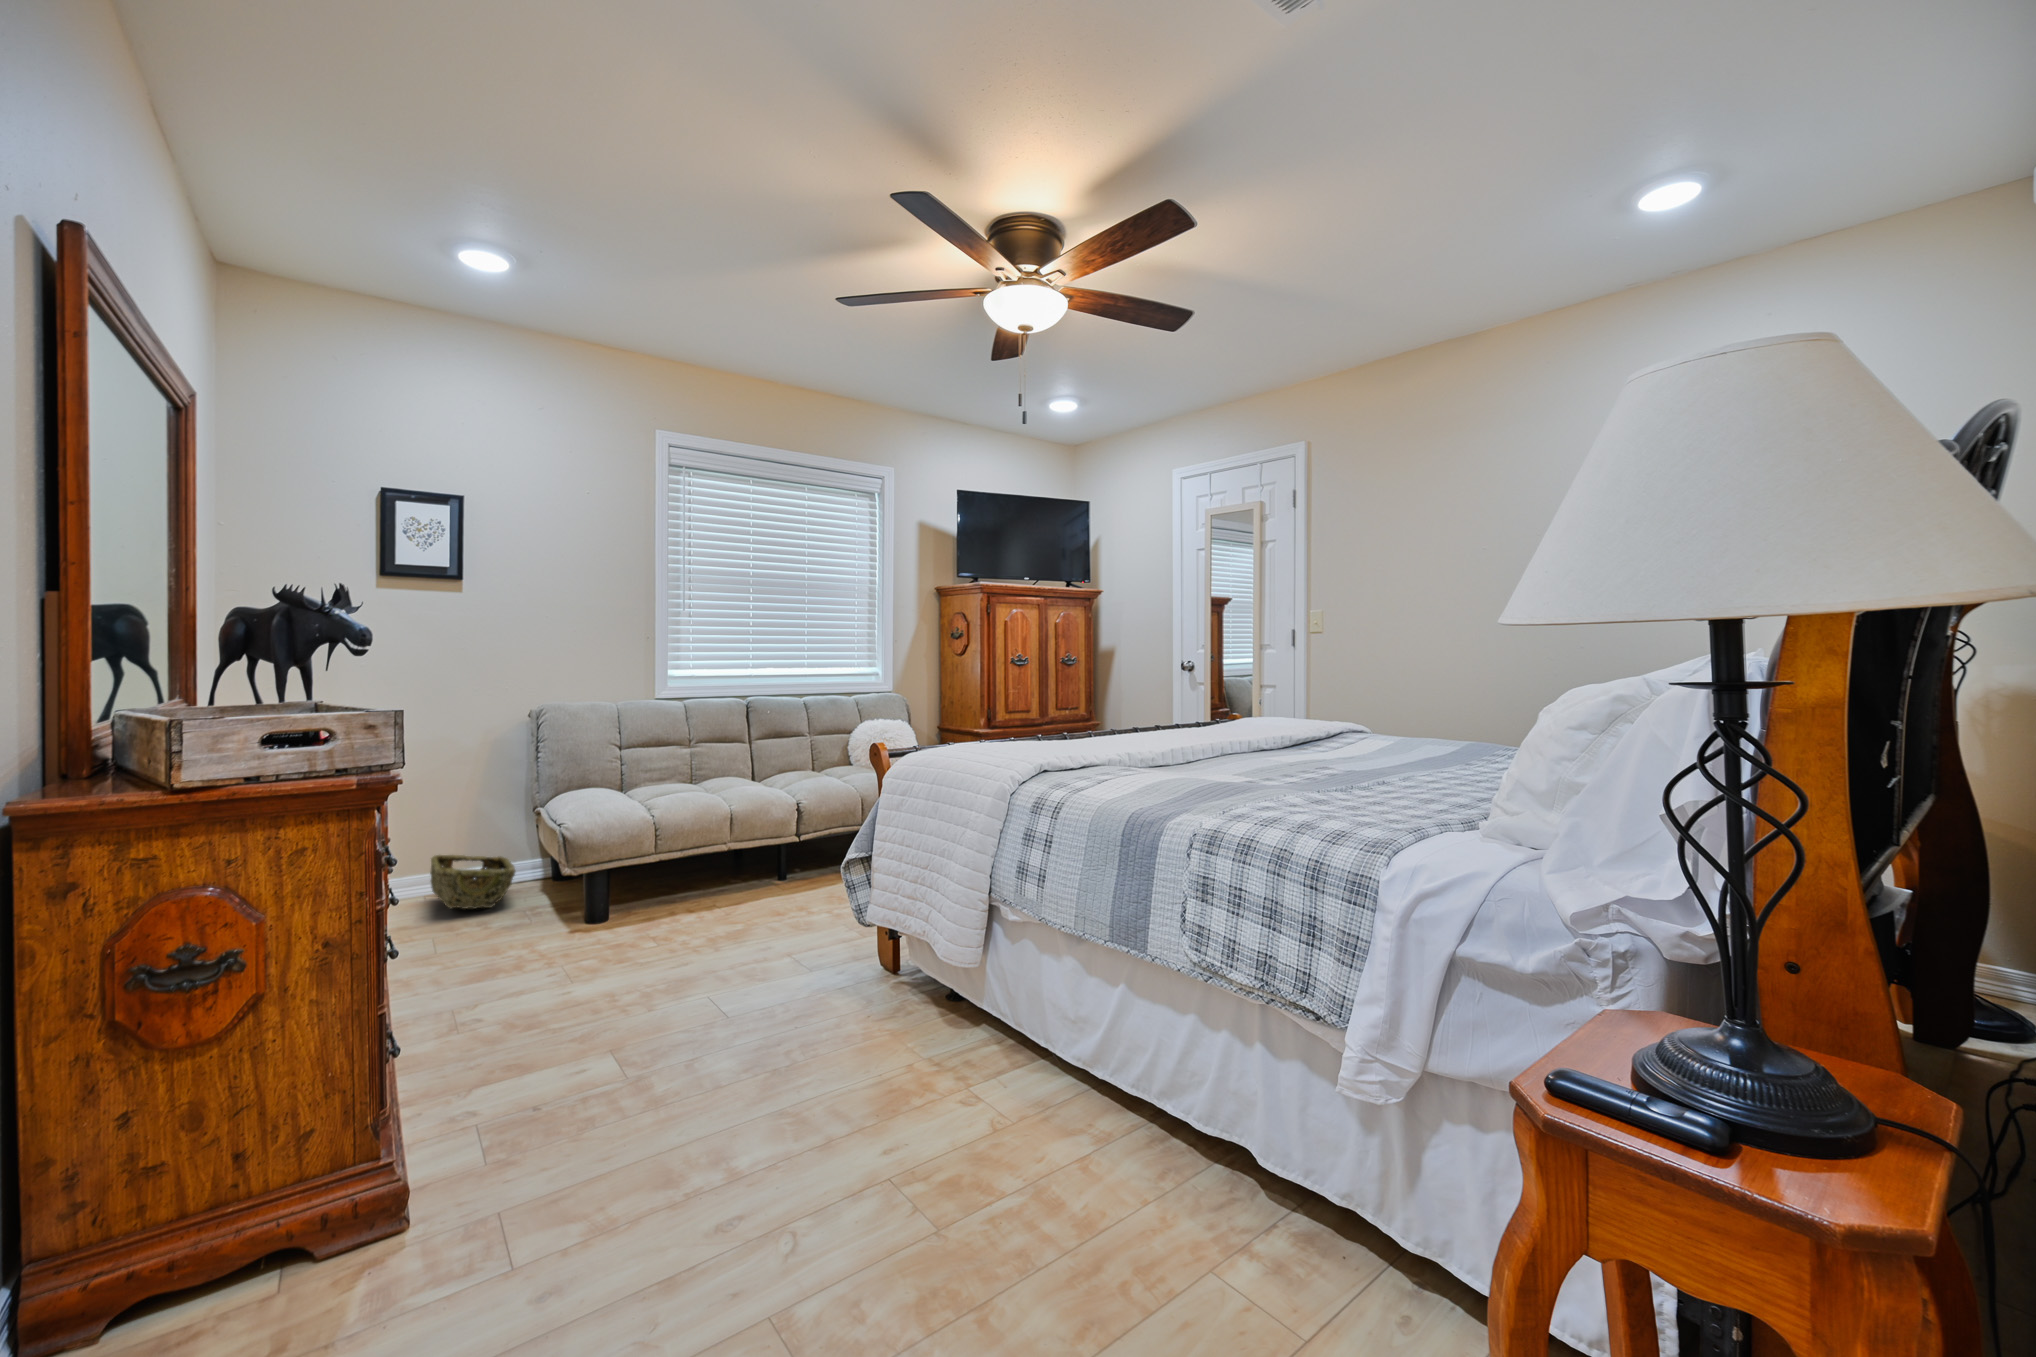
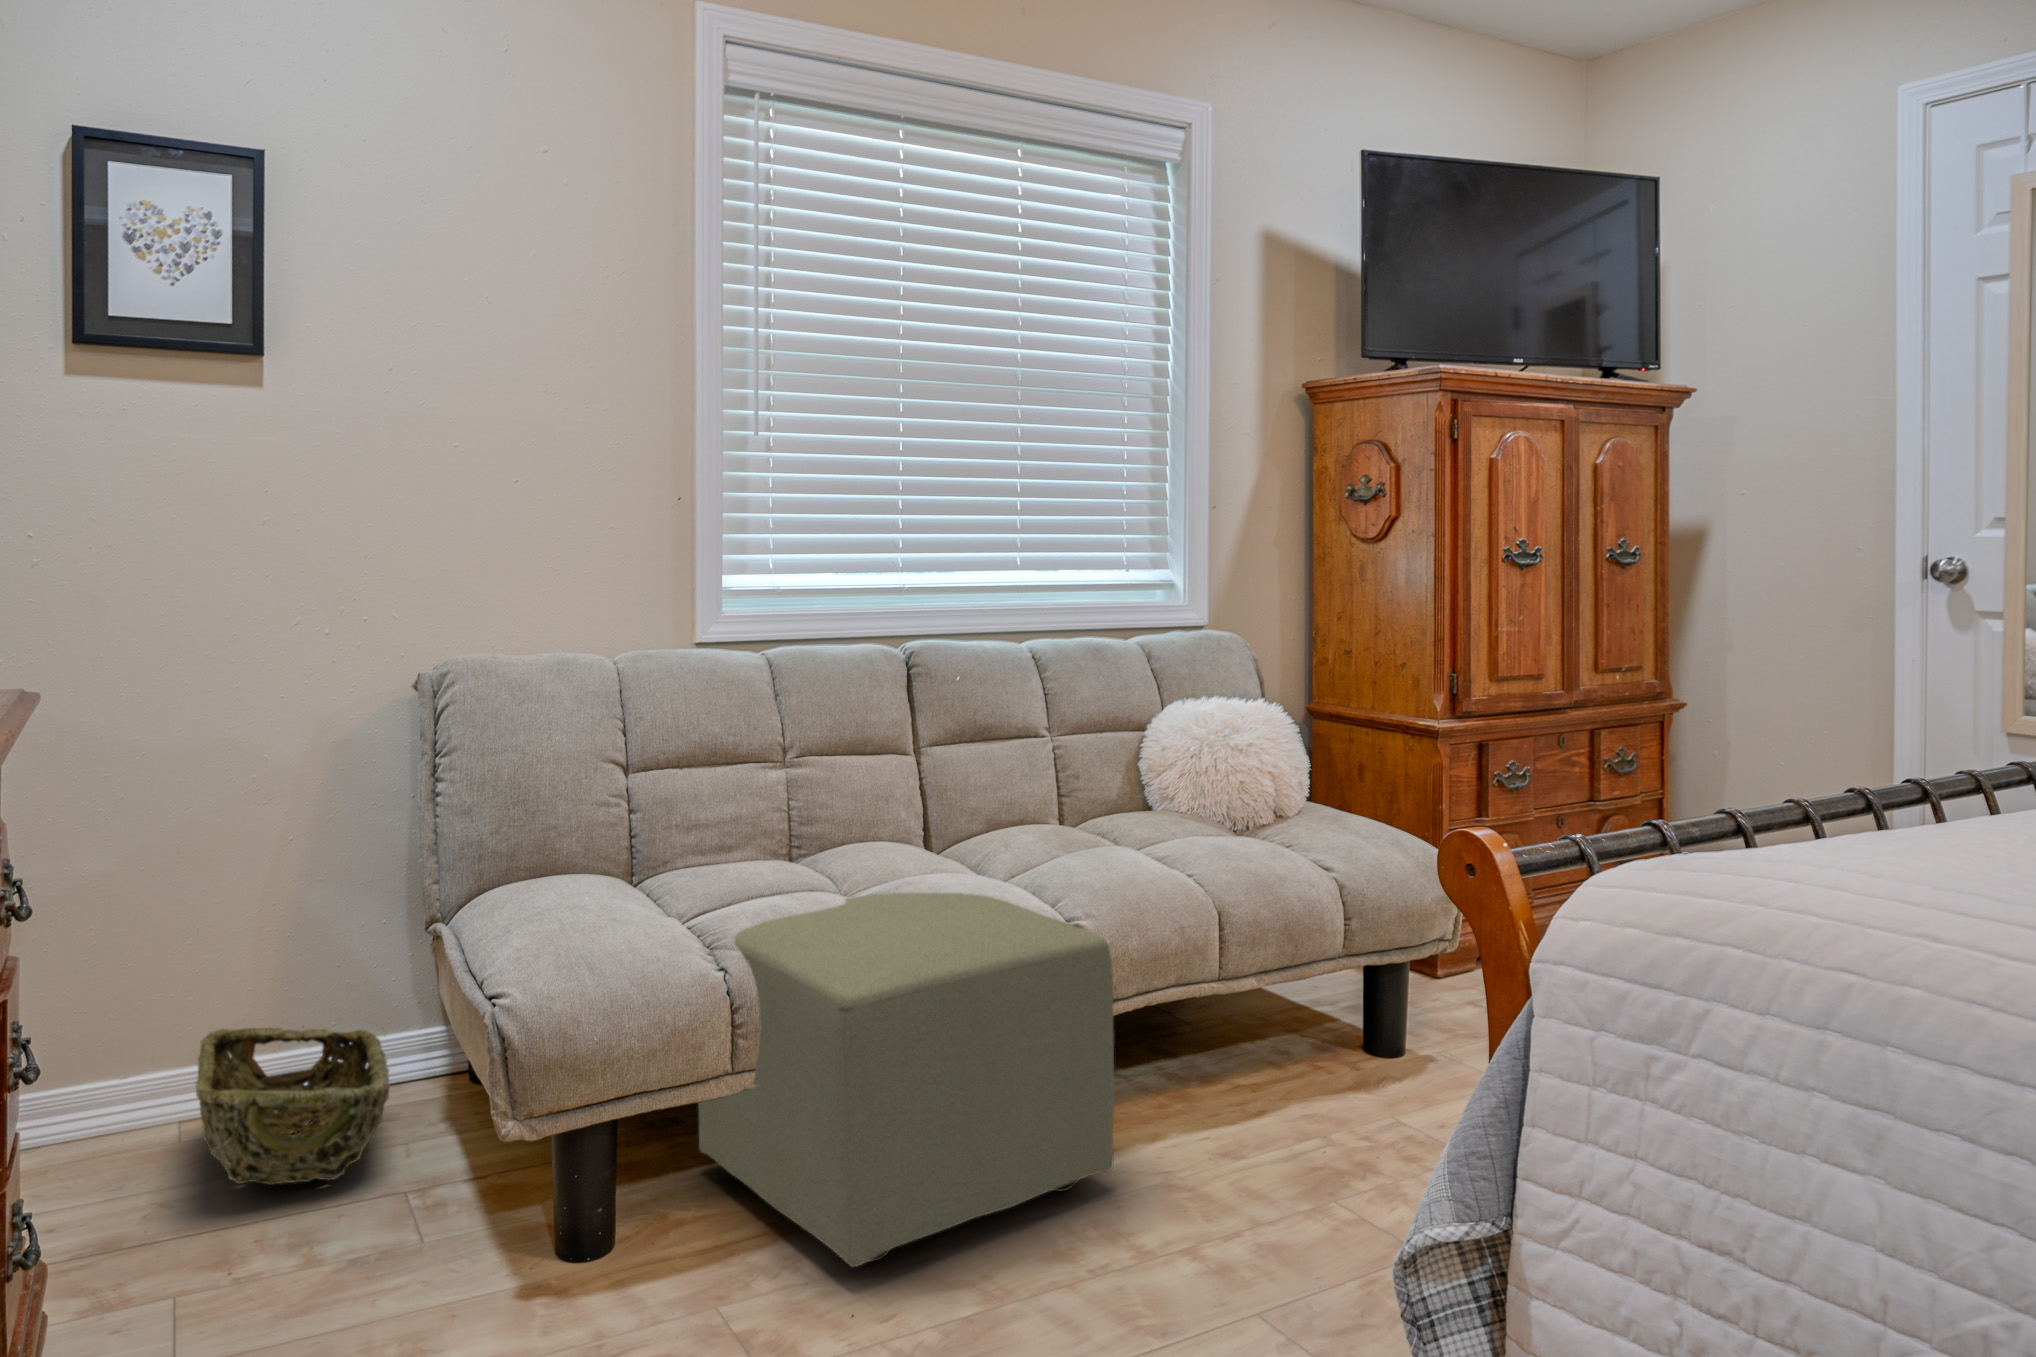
ottoman: none [645,792,809,919] -> present [698,891,1115,1267]

